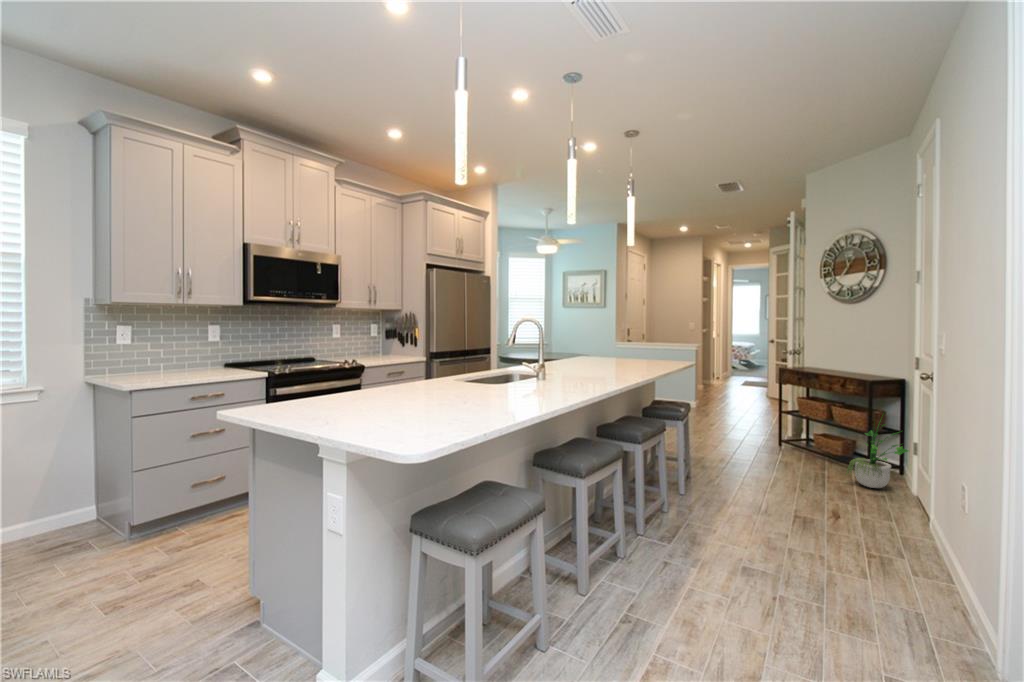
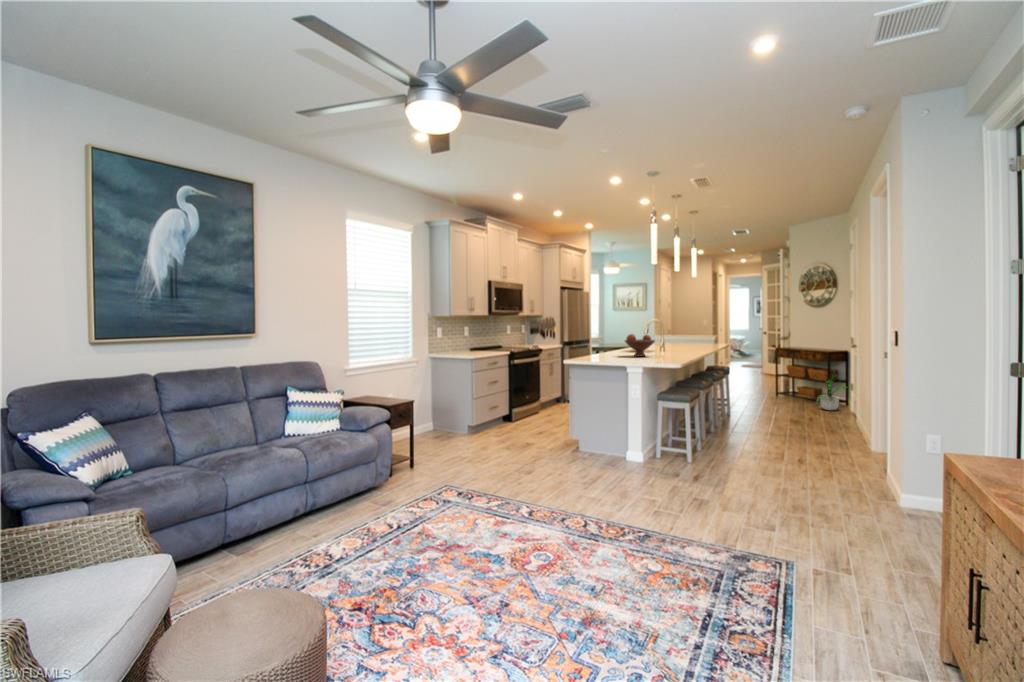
fruit bowl: none [385,349,459,405] -> present [625,334,655,356]

